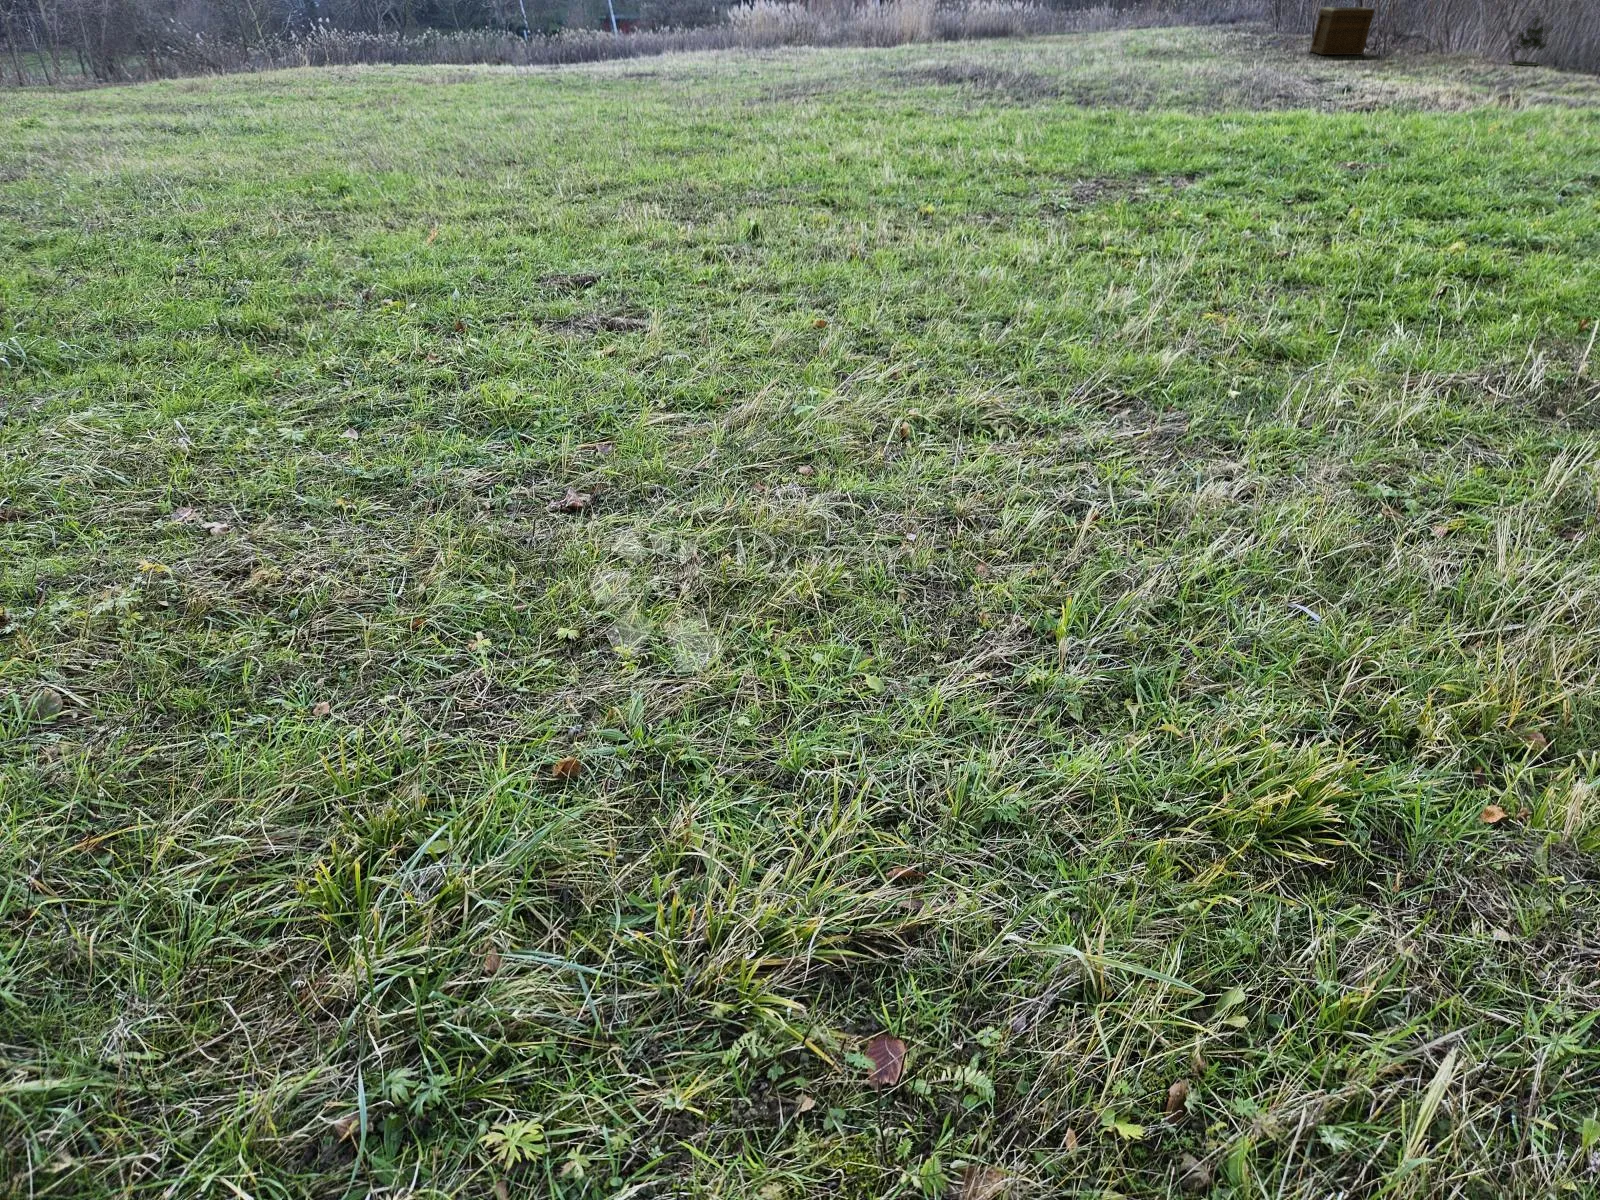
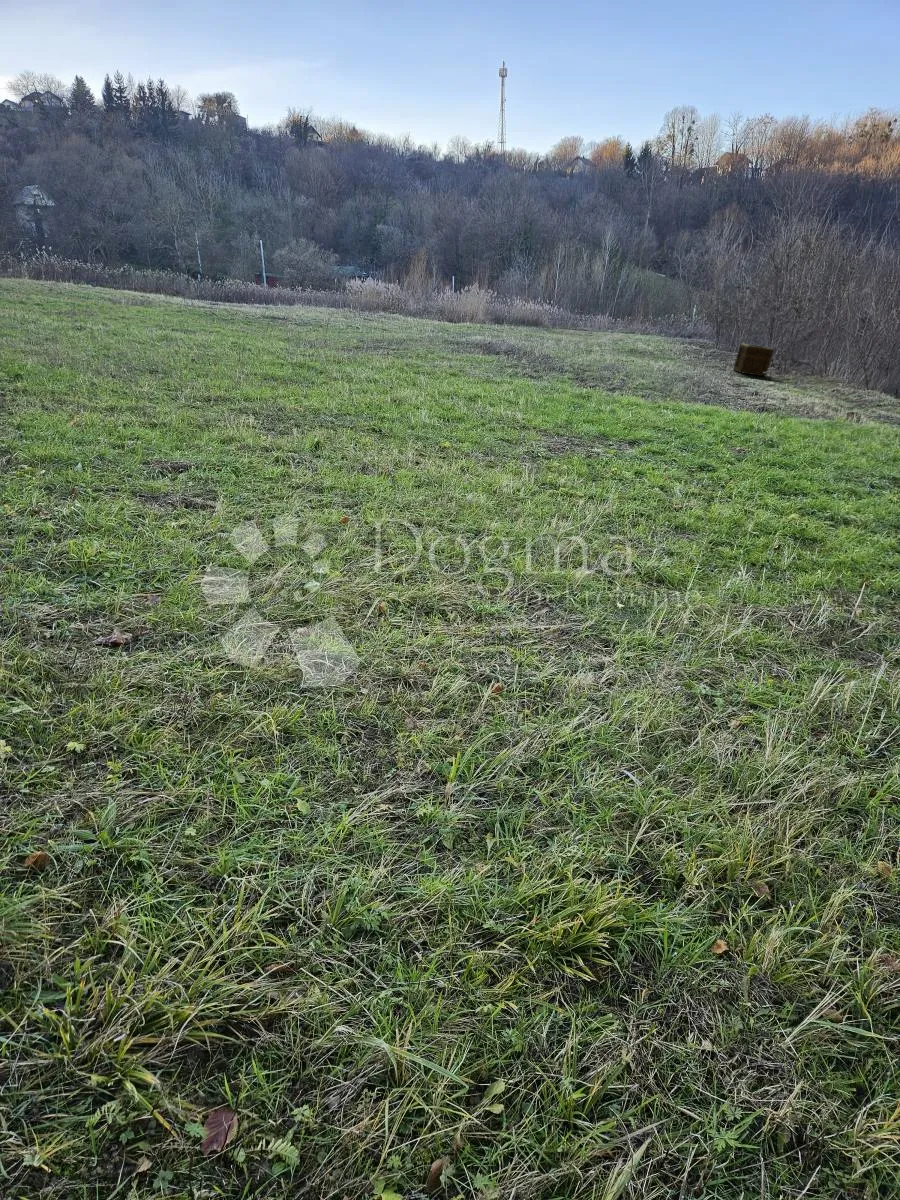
potted tree: present [1510,16,1553,66] -> none [854,367,880,401]

